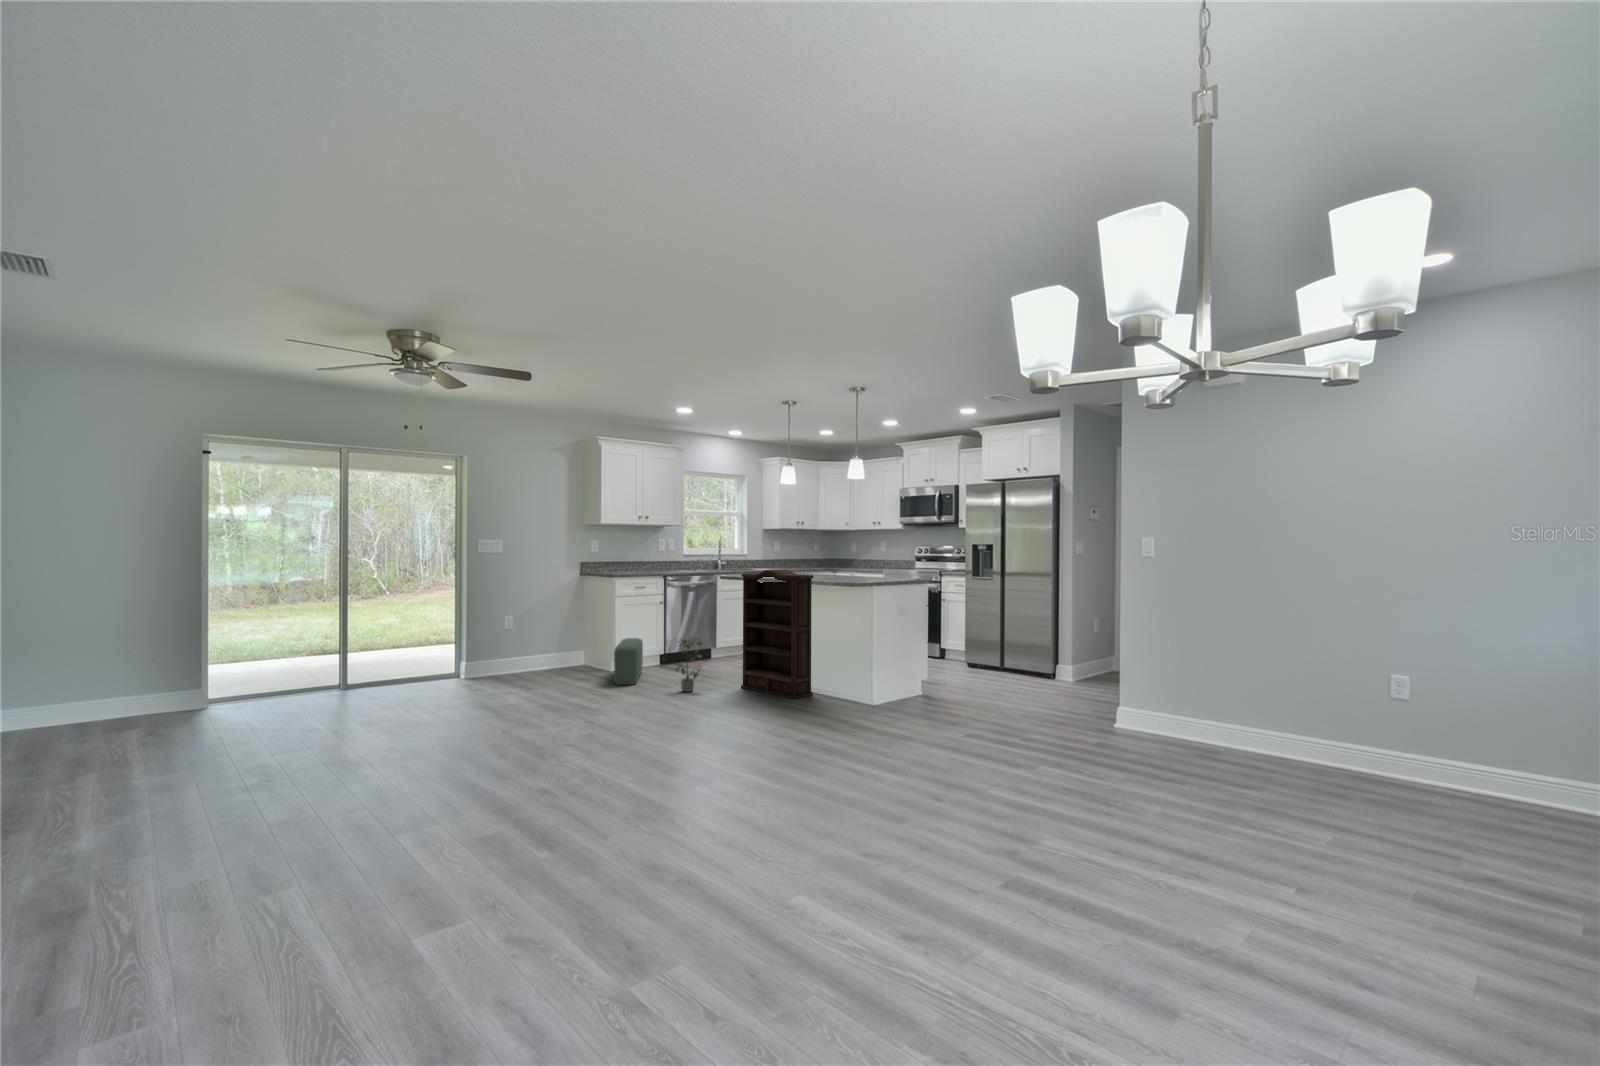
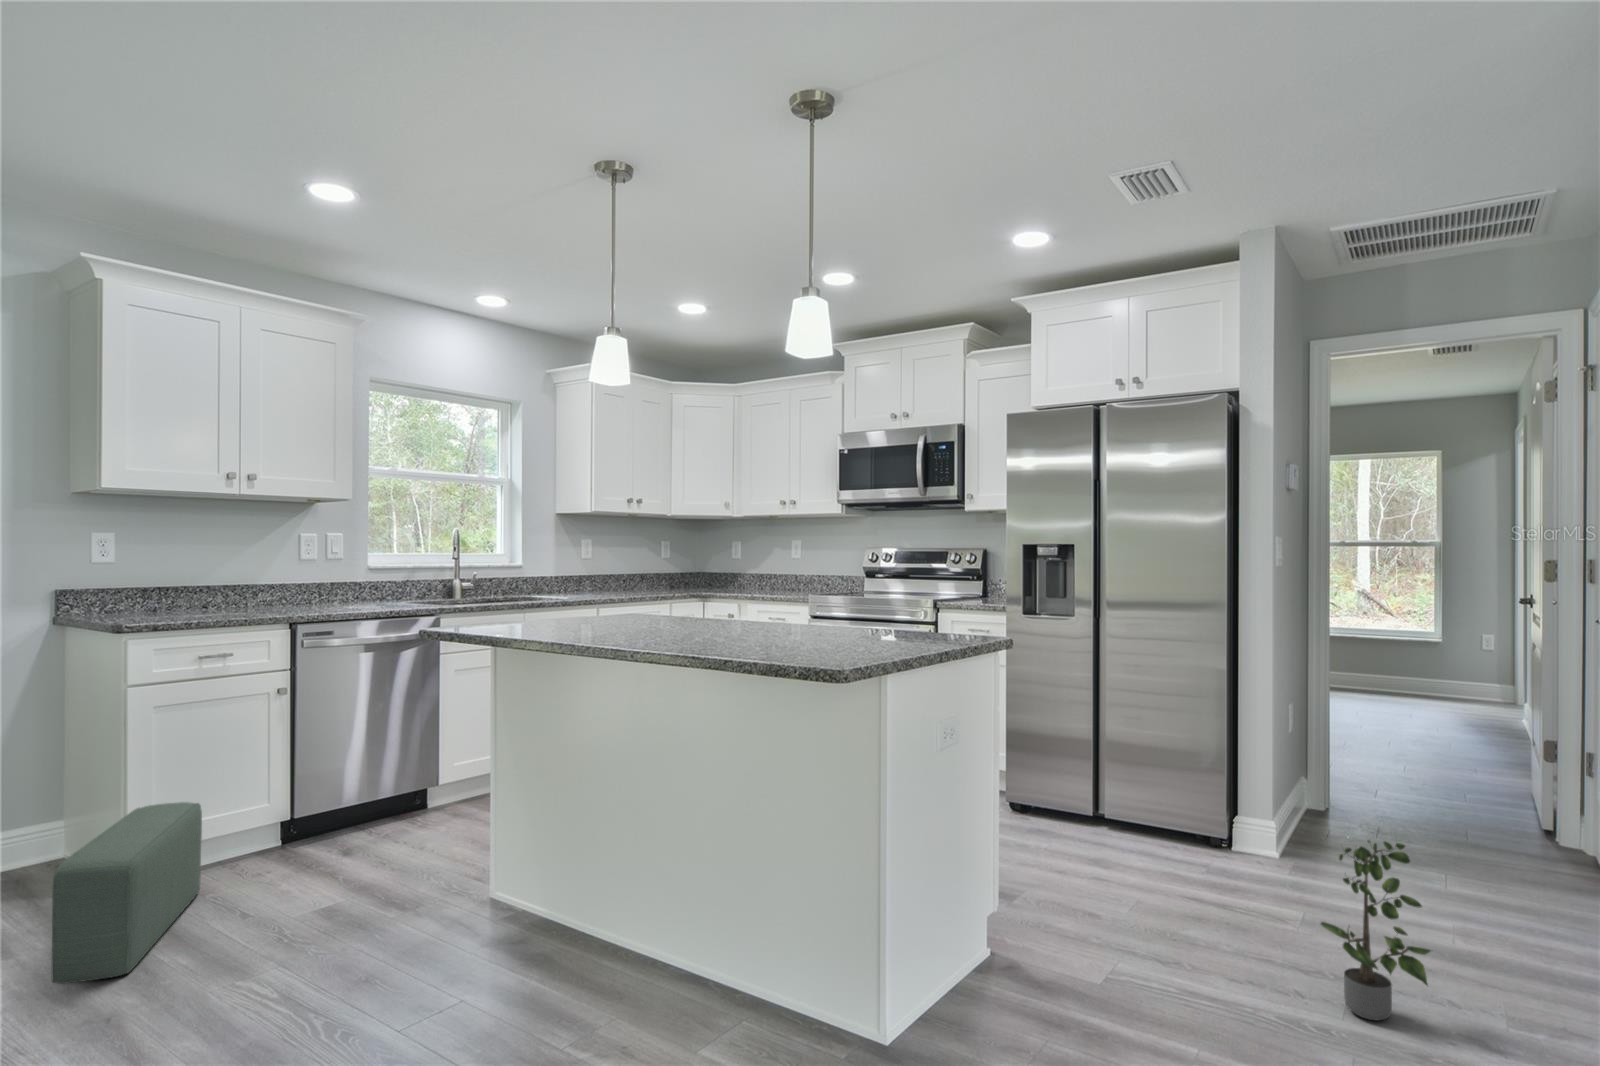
bookshelf: present [741,570,813,699] -> none [469,615,691,1033]
potted plant: present [675,640,702,692] -> present [1321,840,1431,1020]

